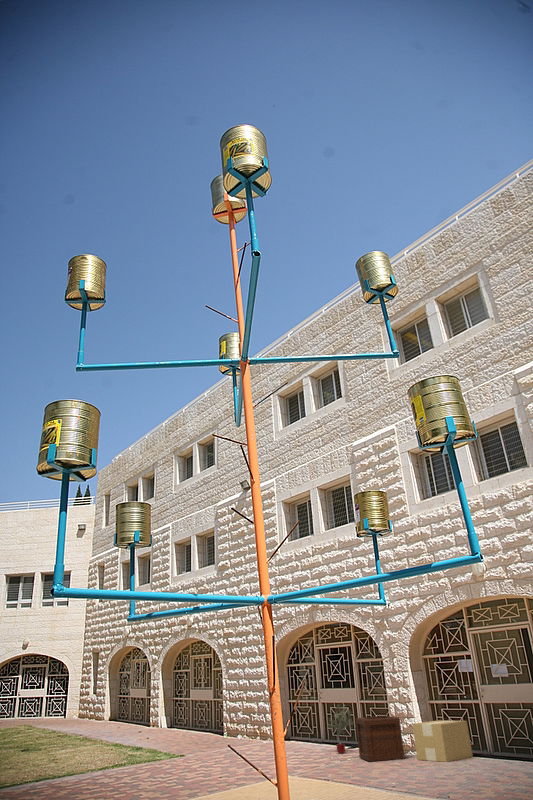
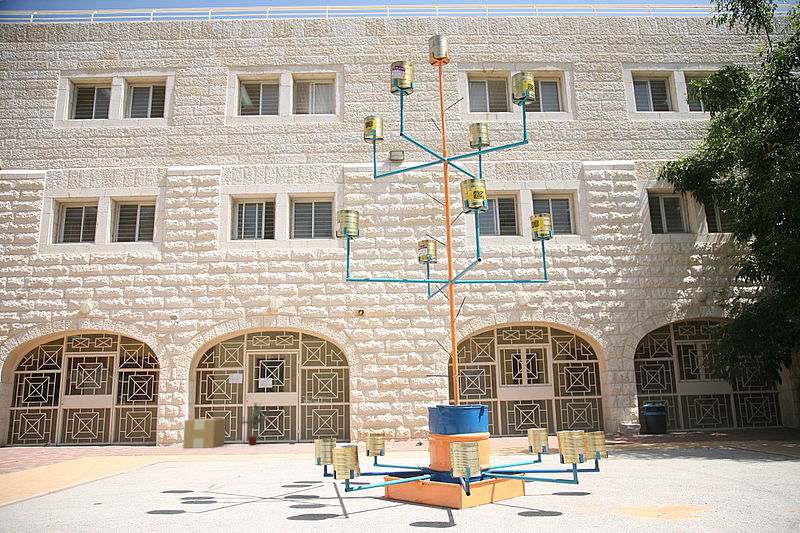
potted tree: present [328,705,353,754] -> present [238,403,269,445]
wooden crate: present [356,716,405,762] -> none [121,415,171,451]

